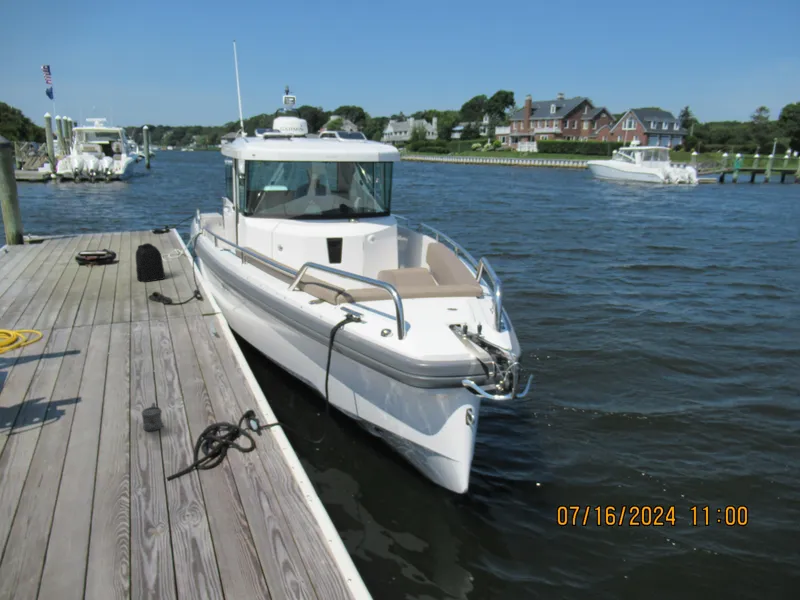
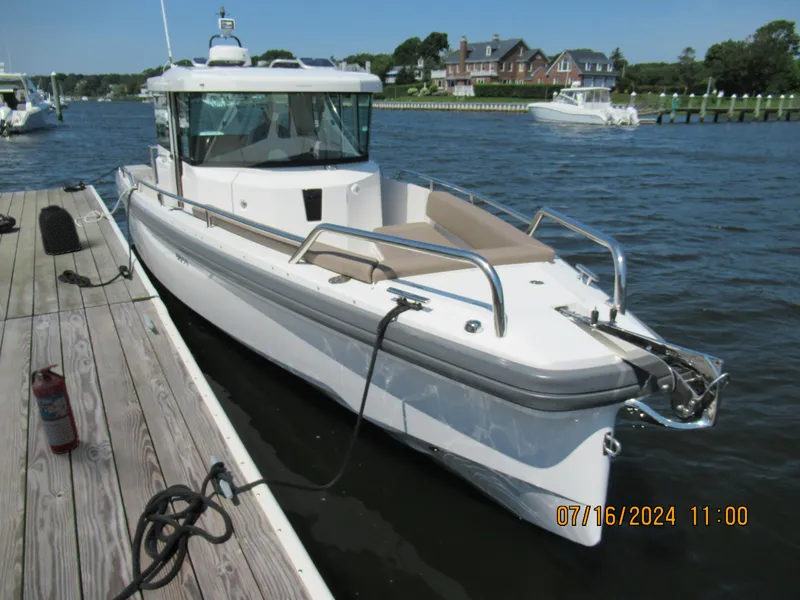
fire extinguisher: none [137,342,163,403] -> present [31,364,79,454]
watering can: present [142,403,163,431] -> none [41,462,80,516]

